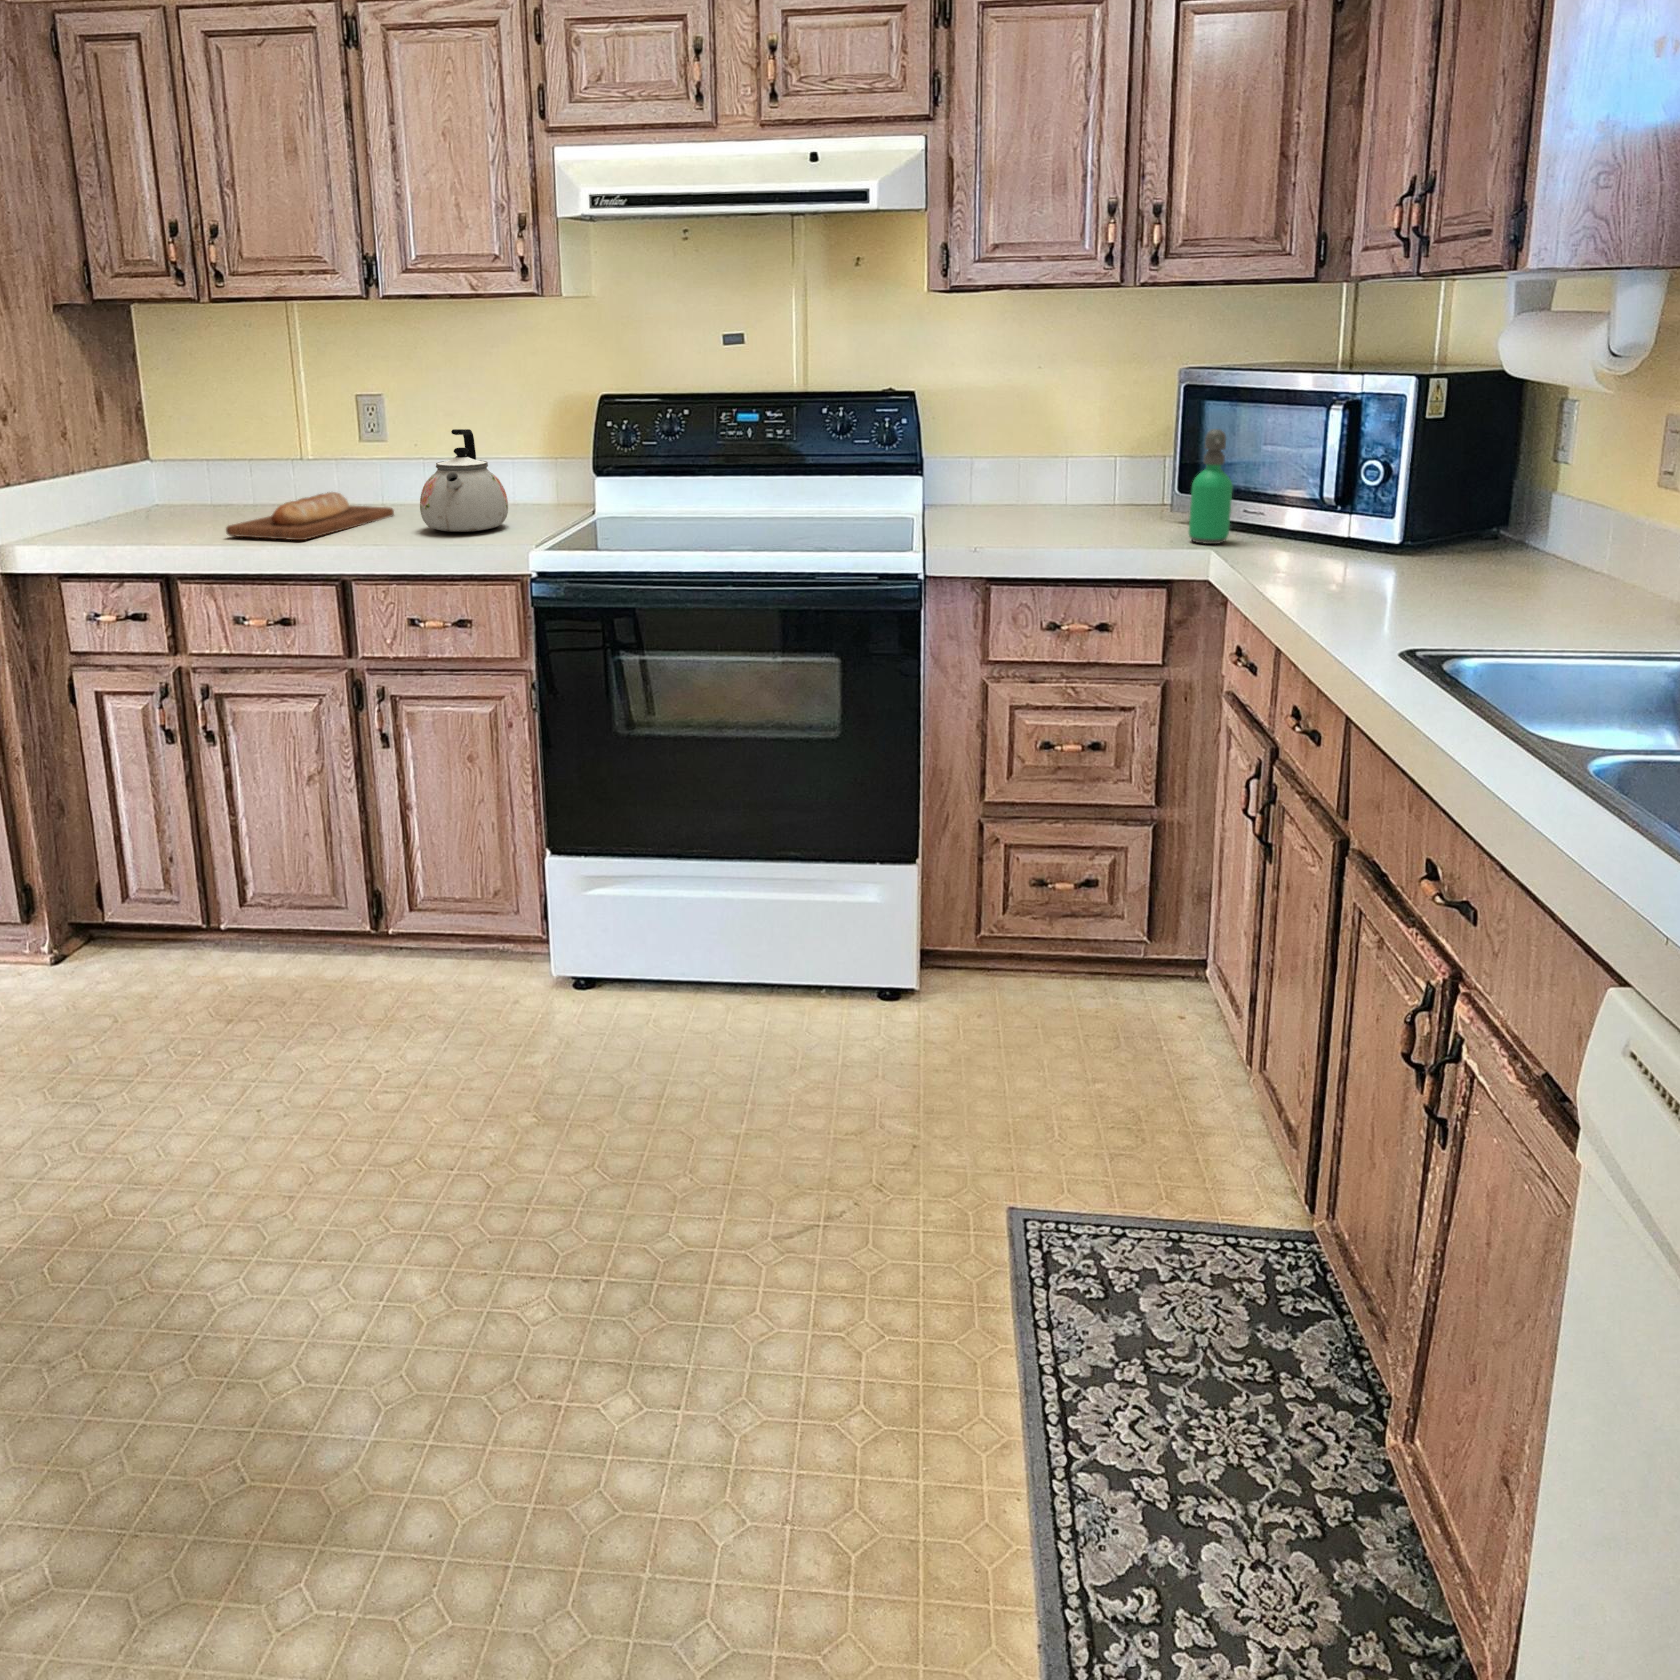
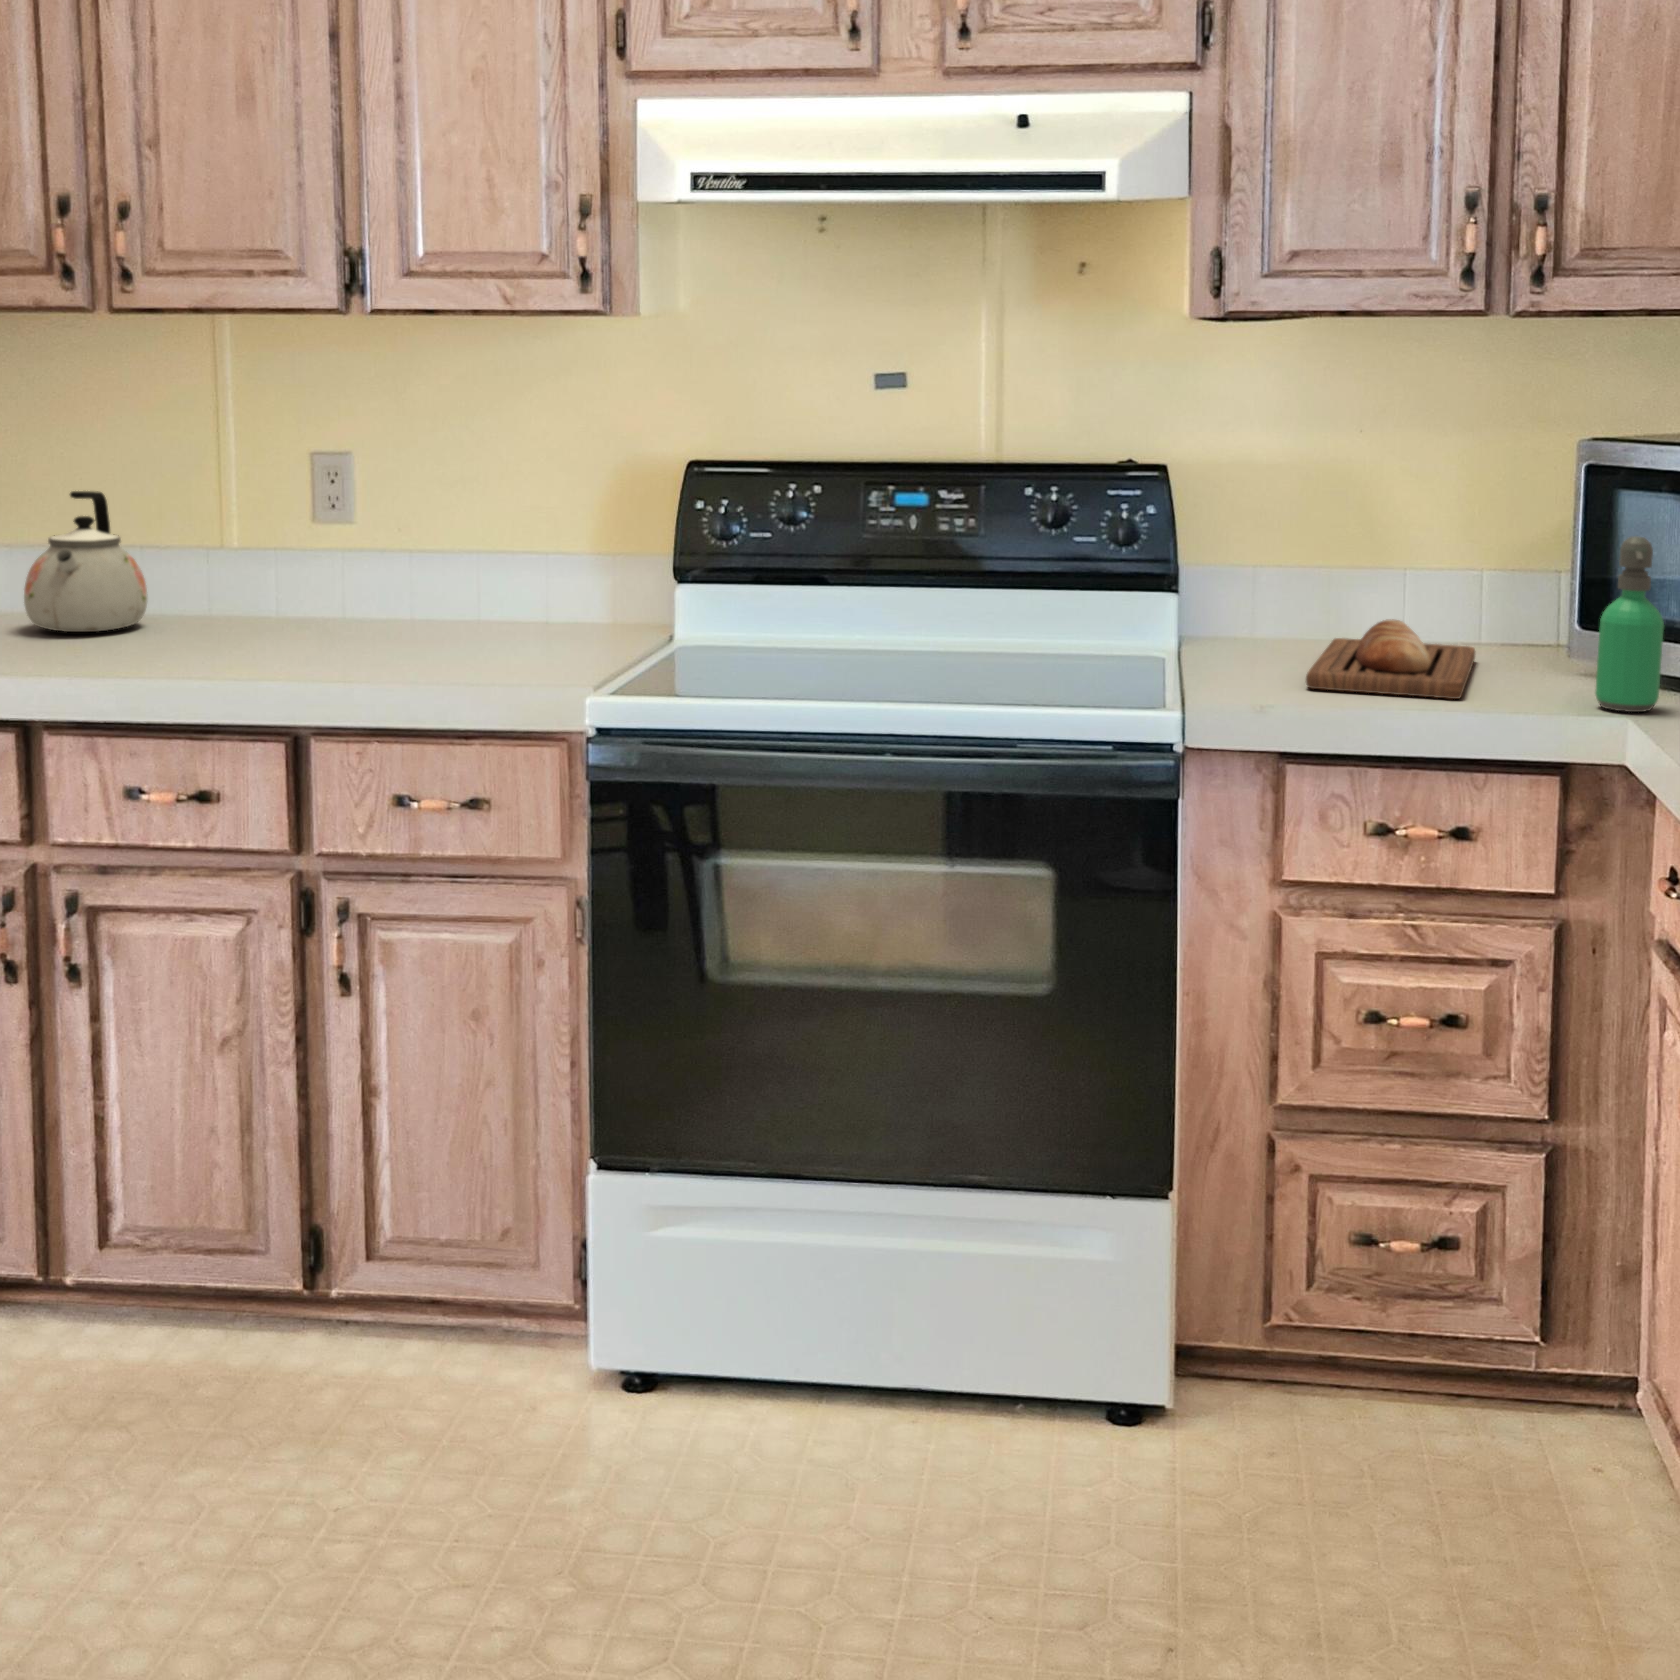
kettle: present [420,429,508,532] -> present [24,491,147,632]
bread loaf: present [226,492,394,540] -> present [1306,619,1475,699]

